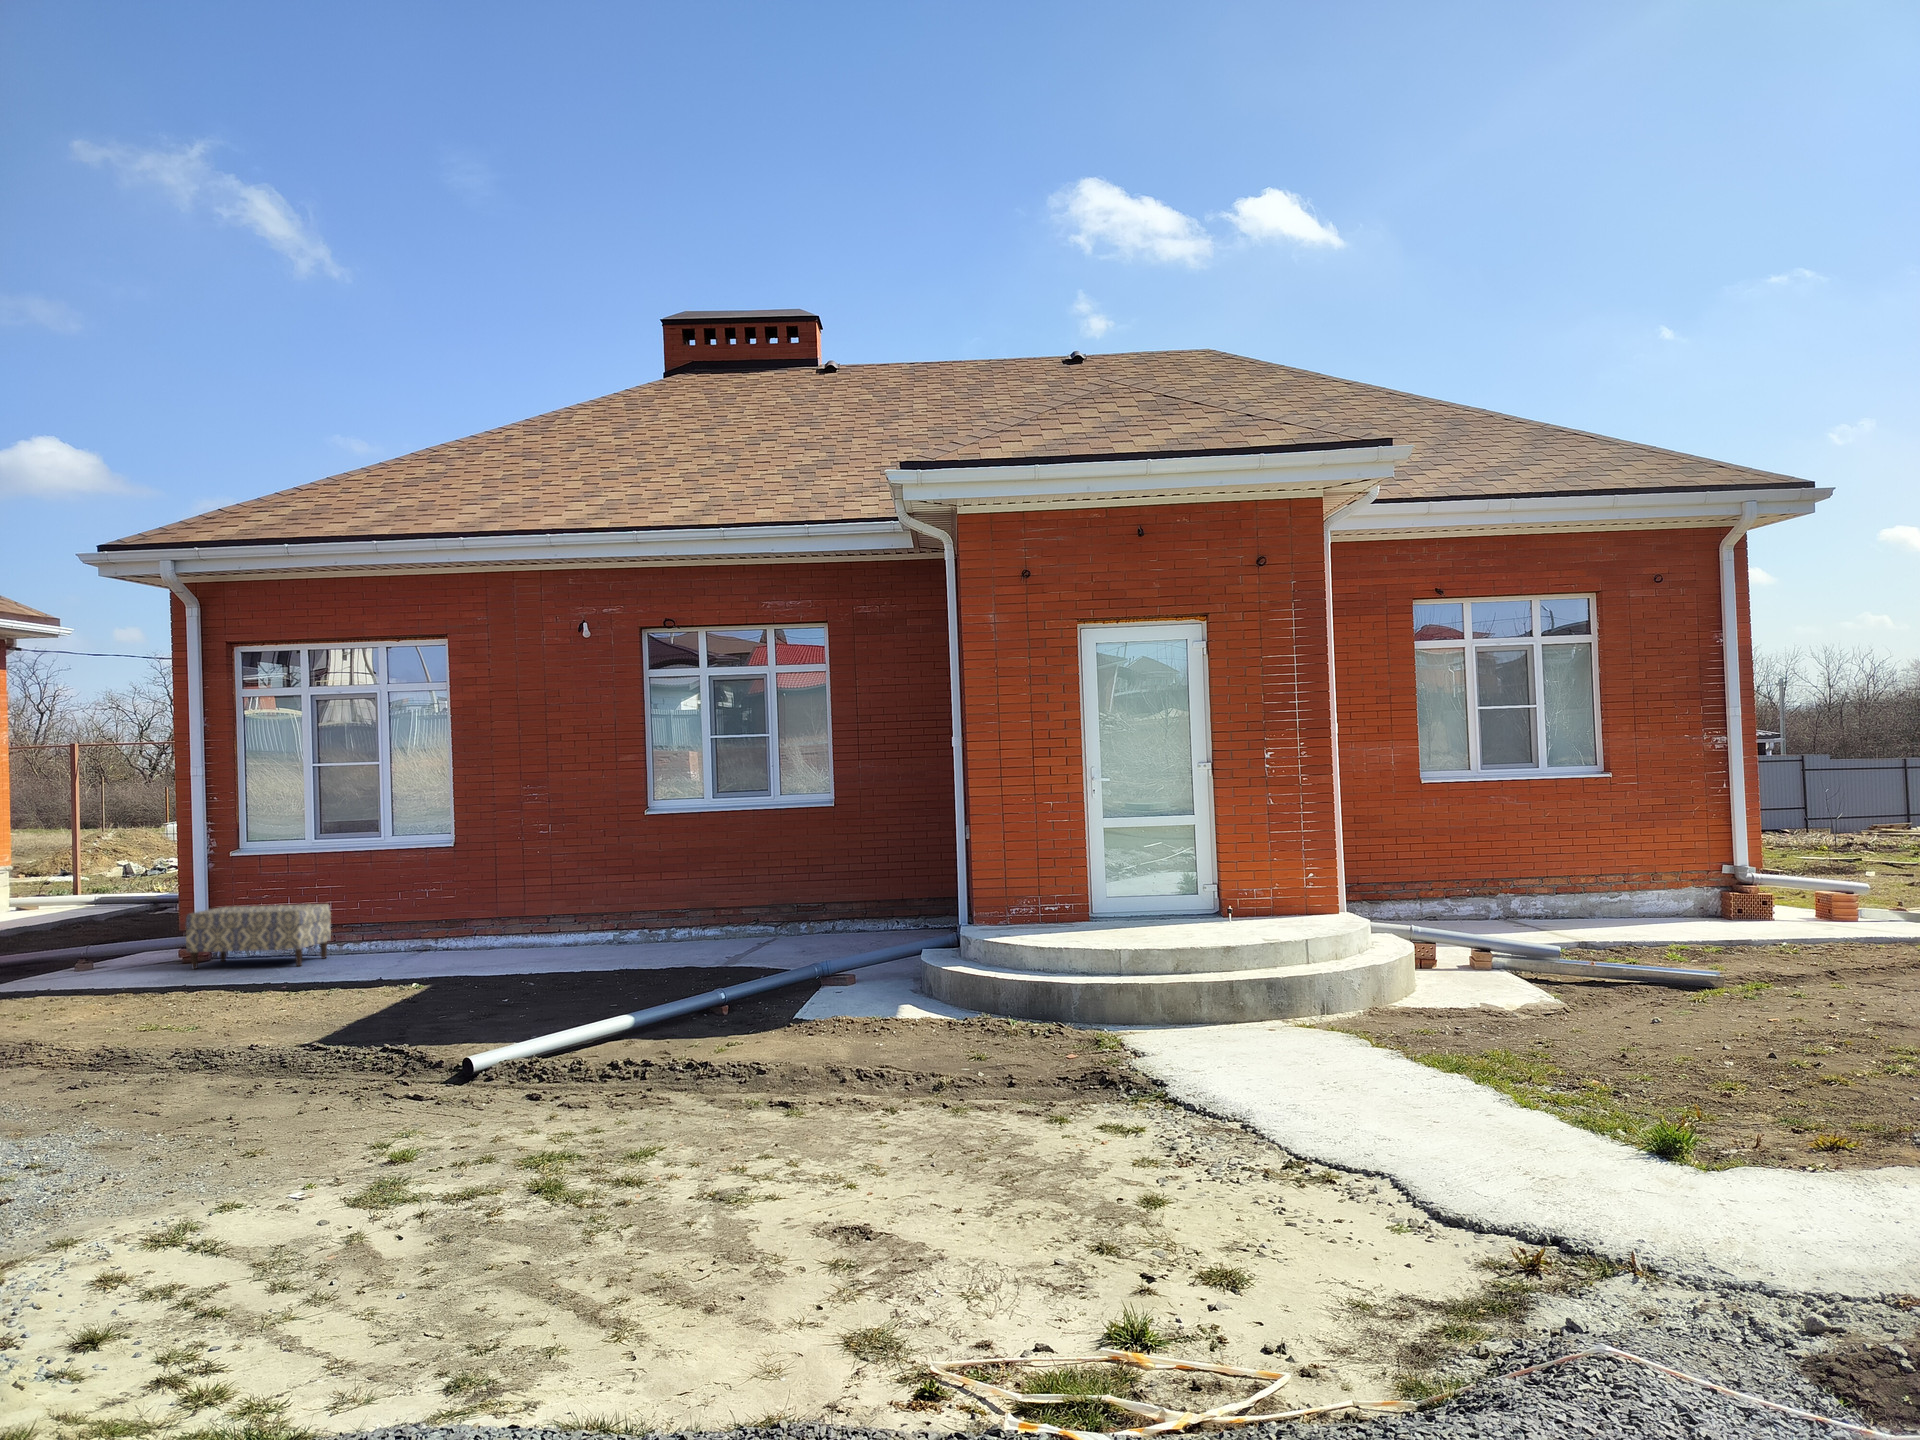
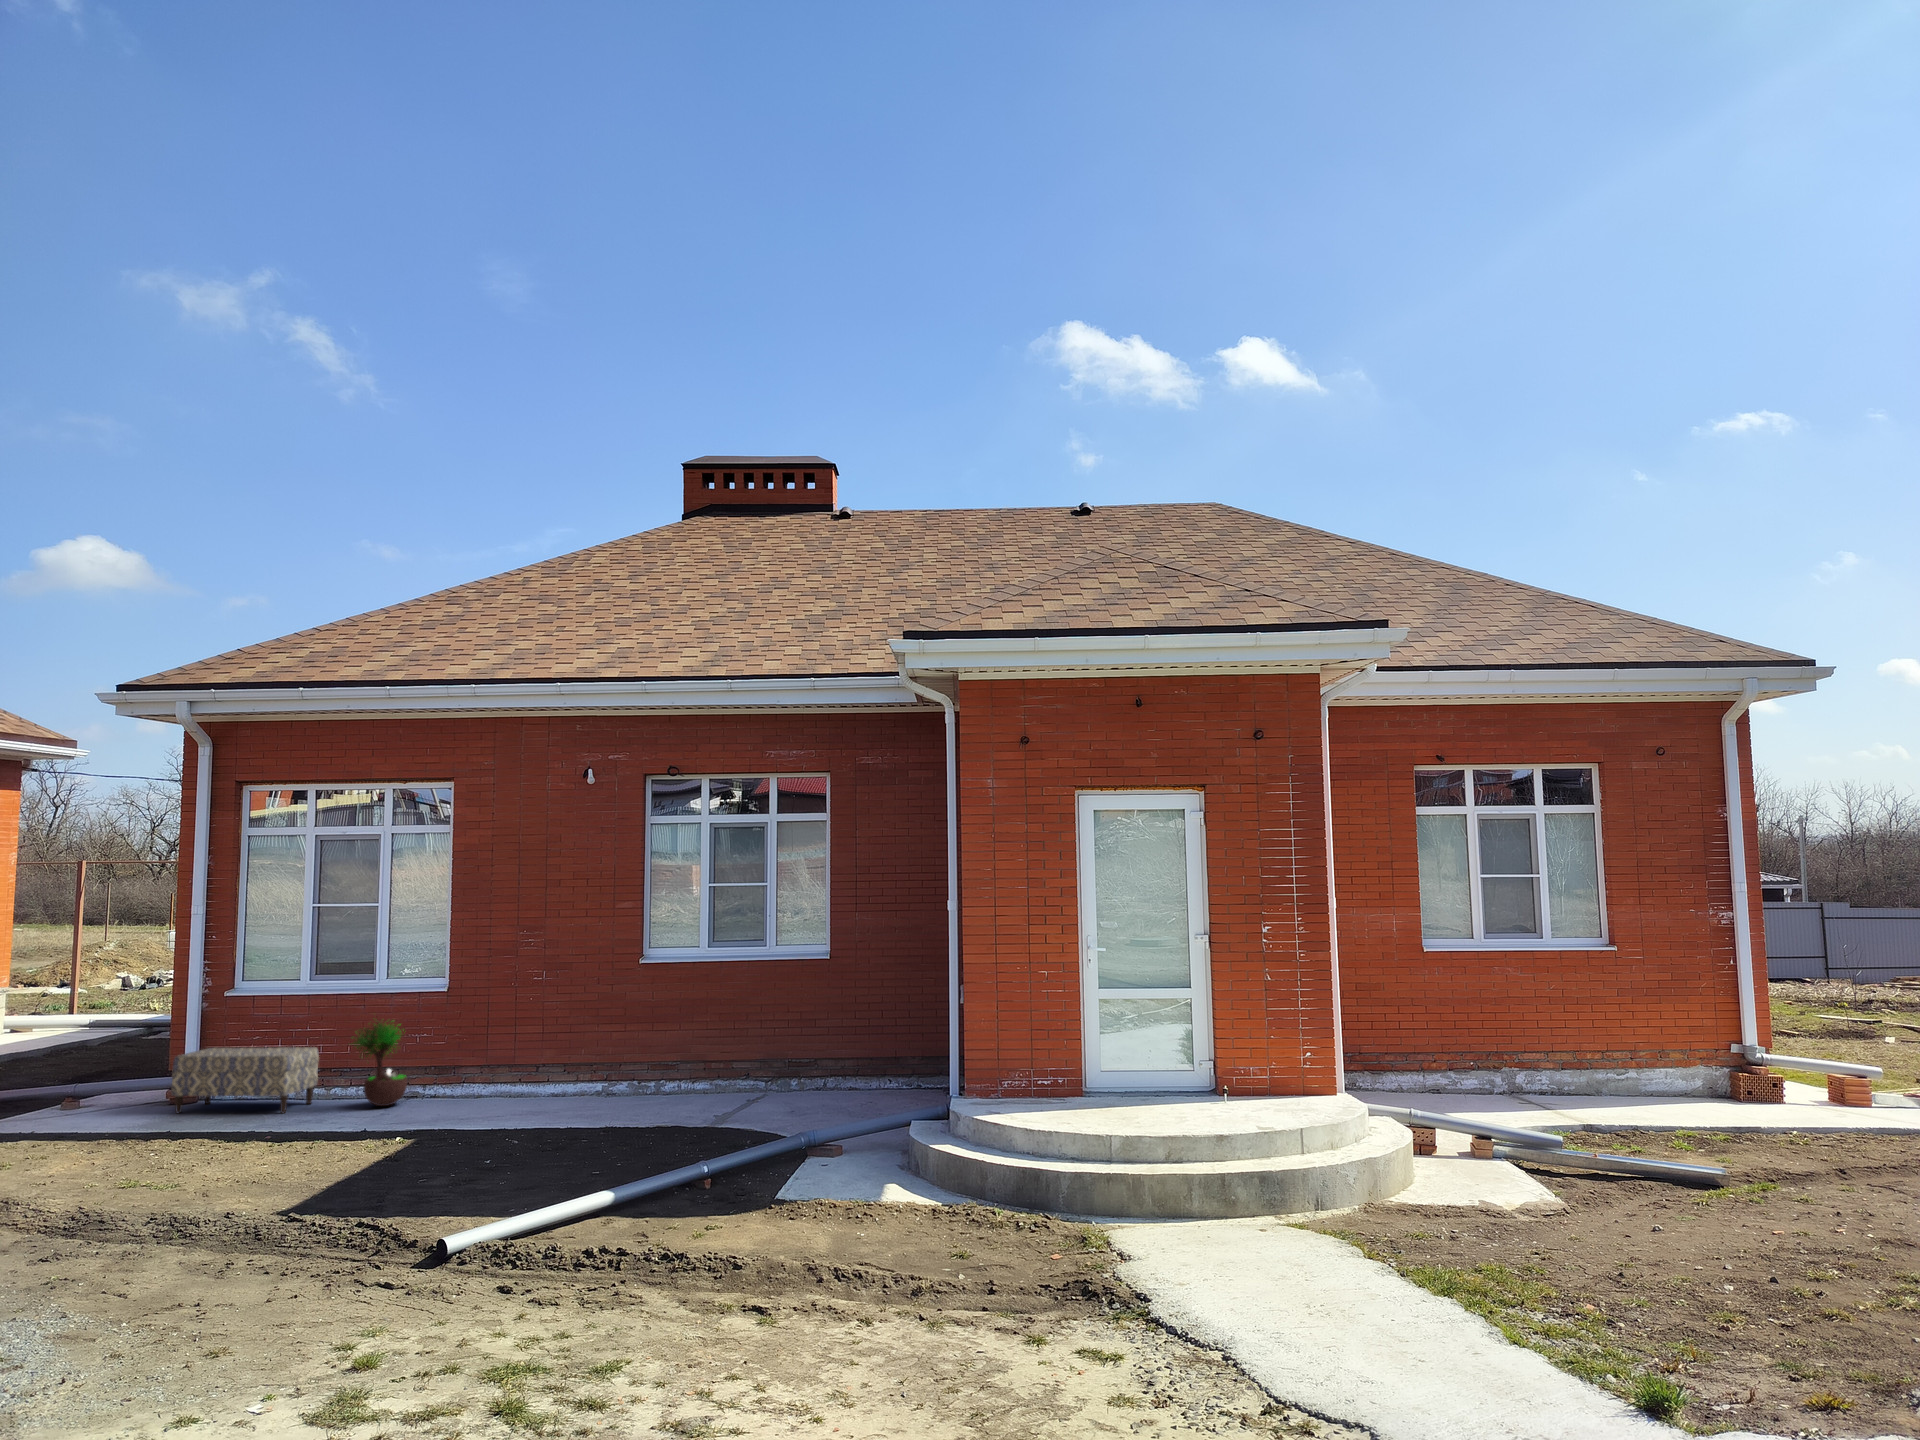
potted tree: none [359,868,420,958] -> present [351,1021,407,1106]

